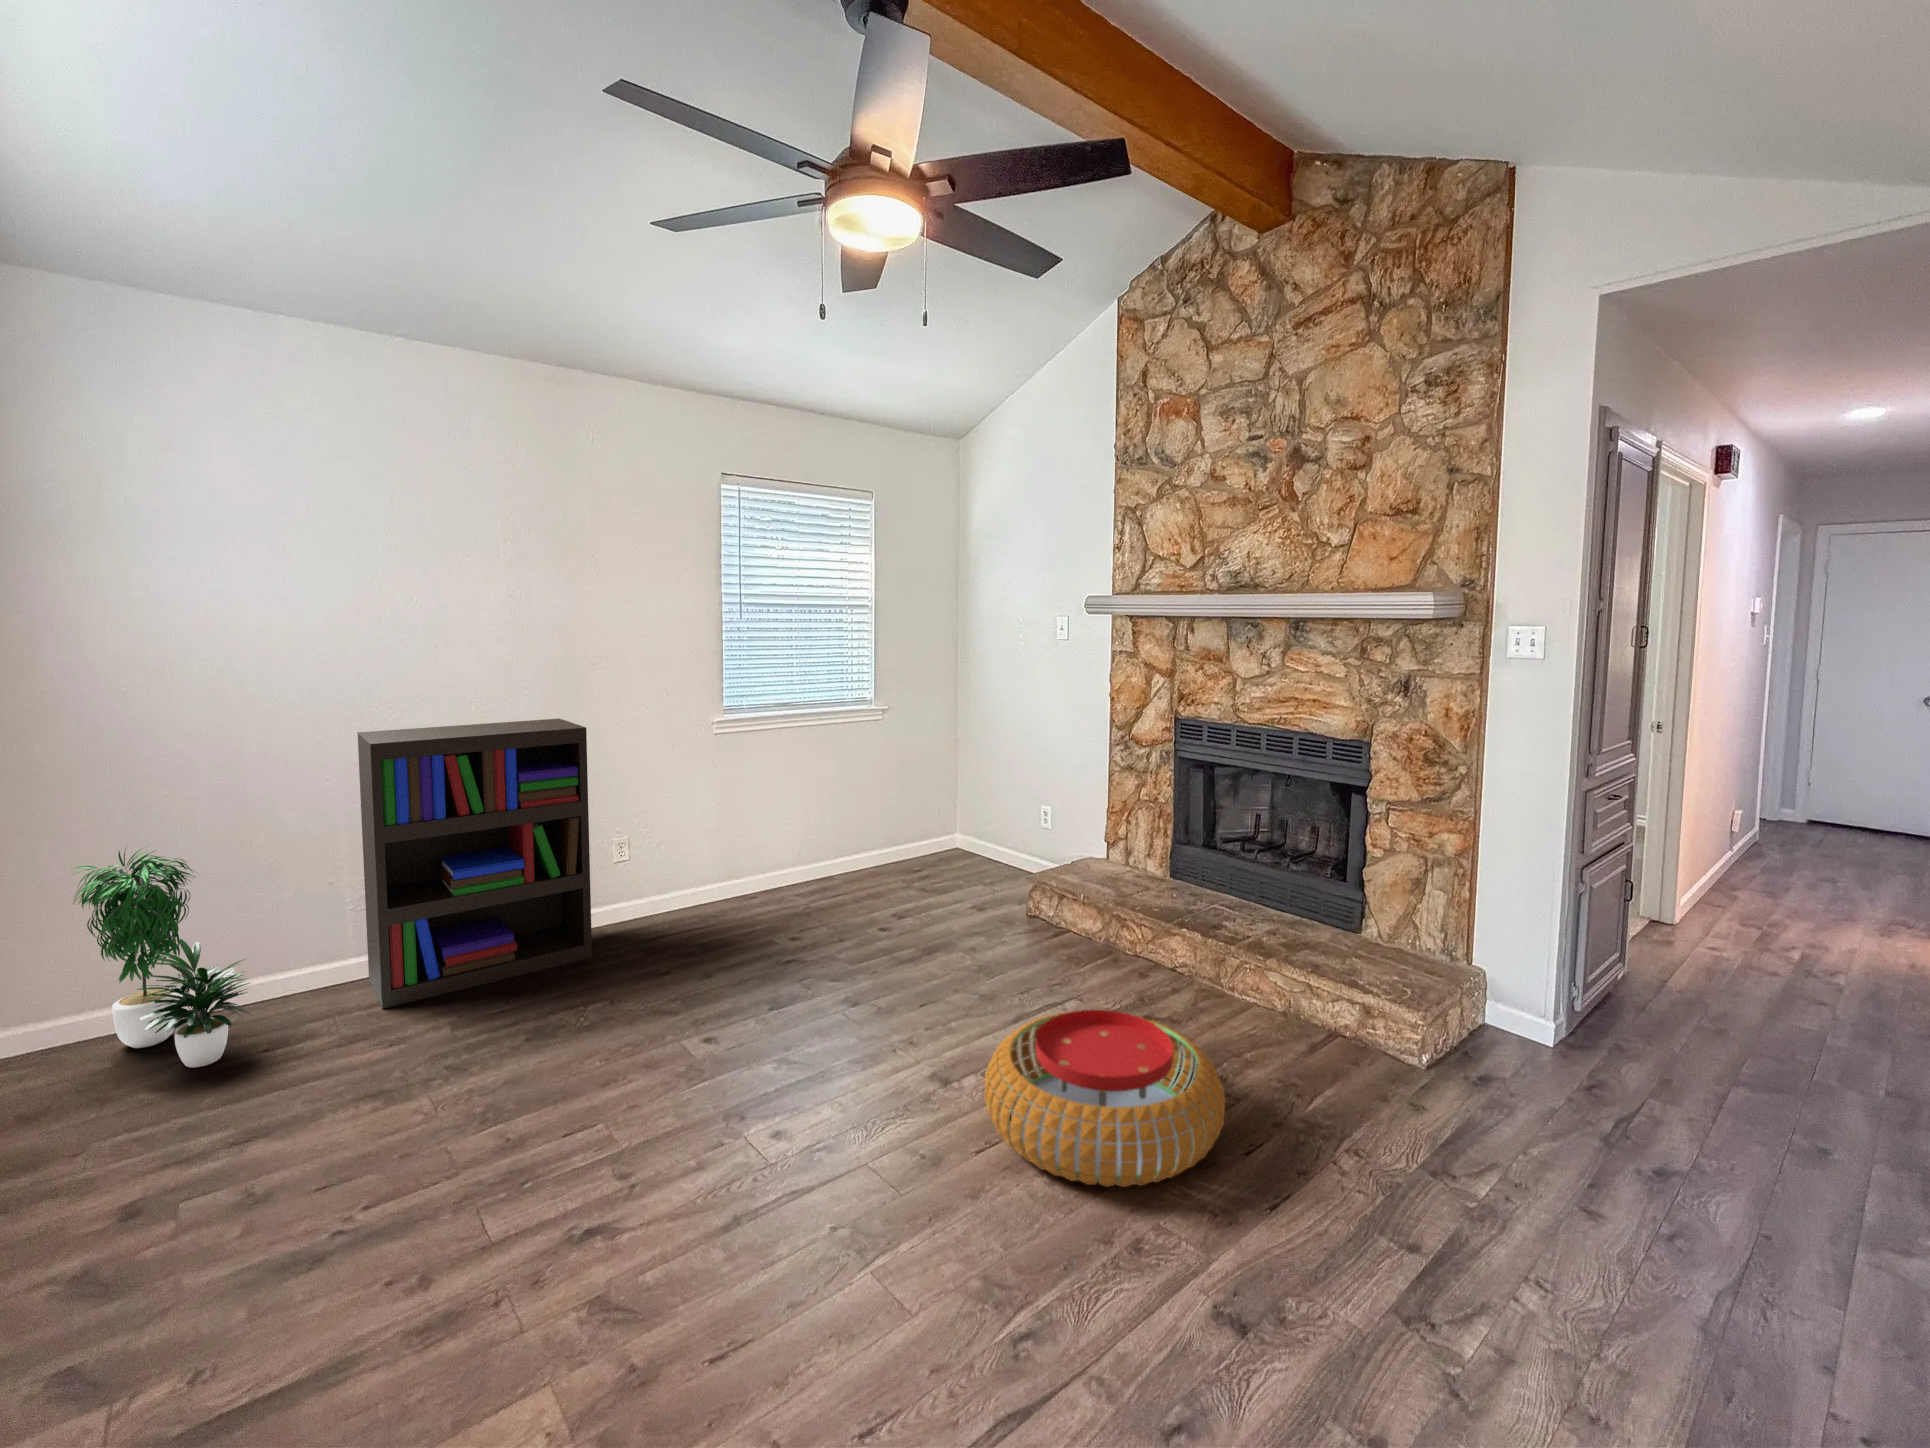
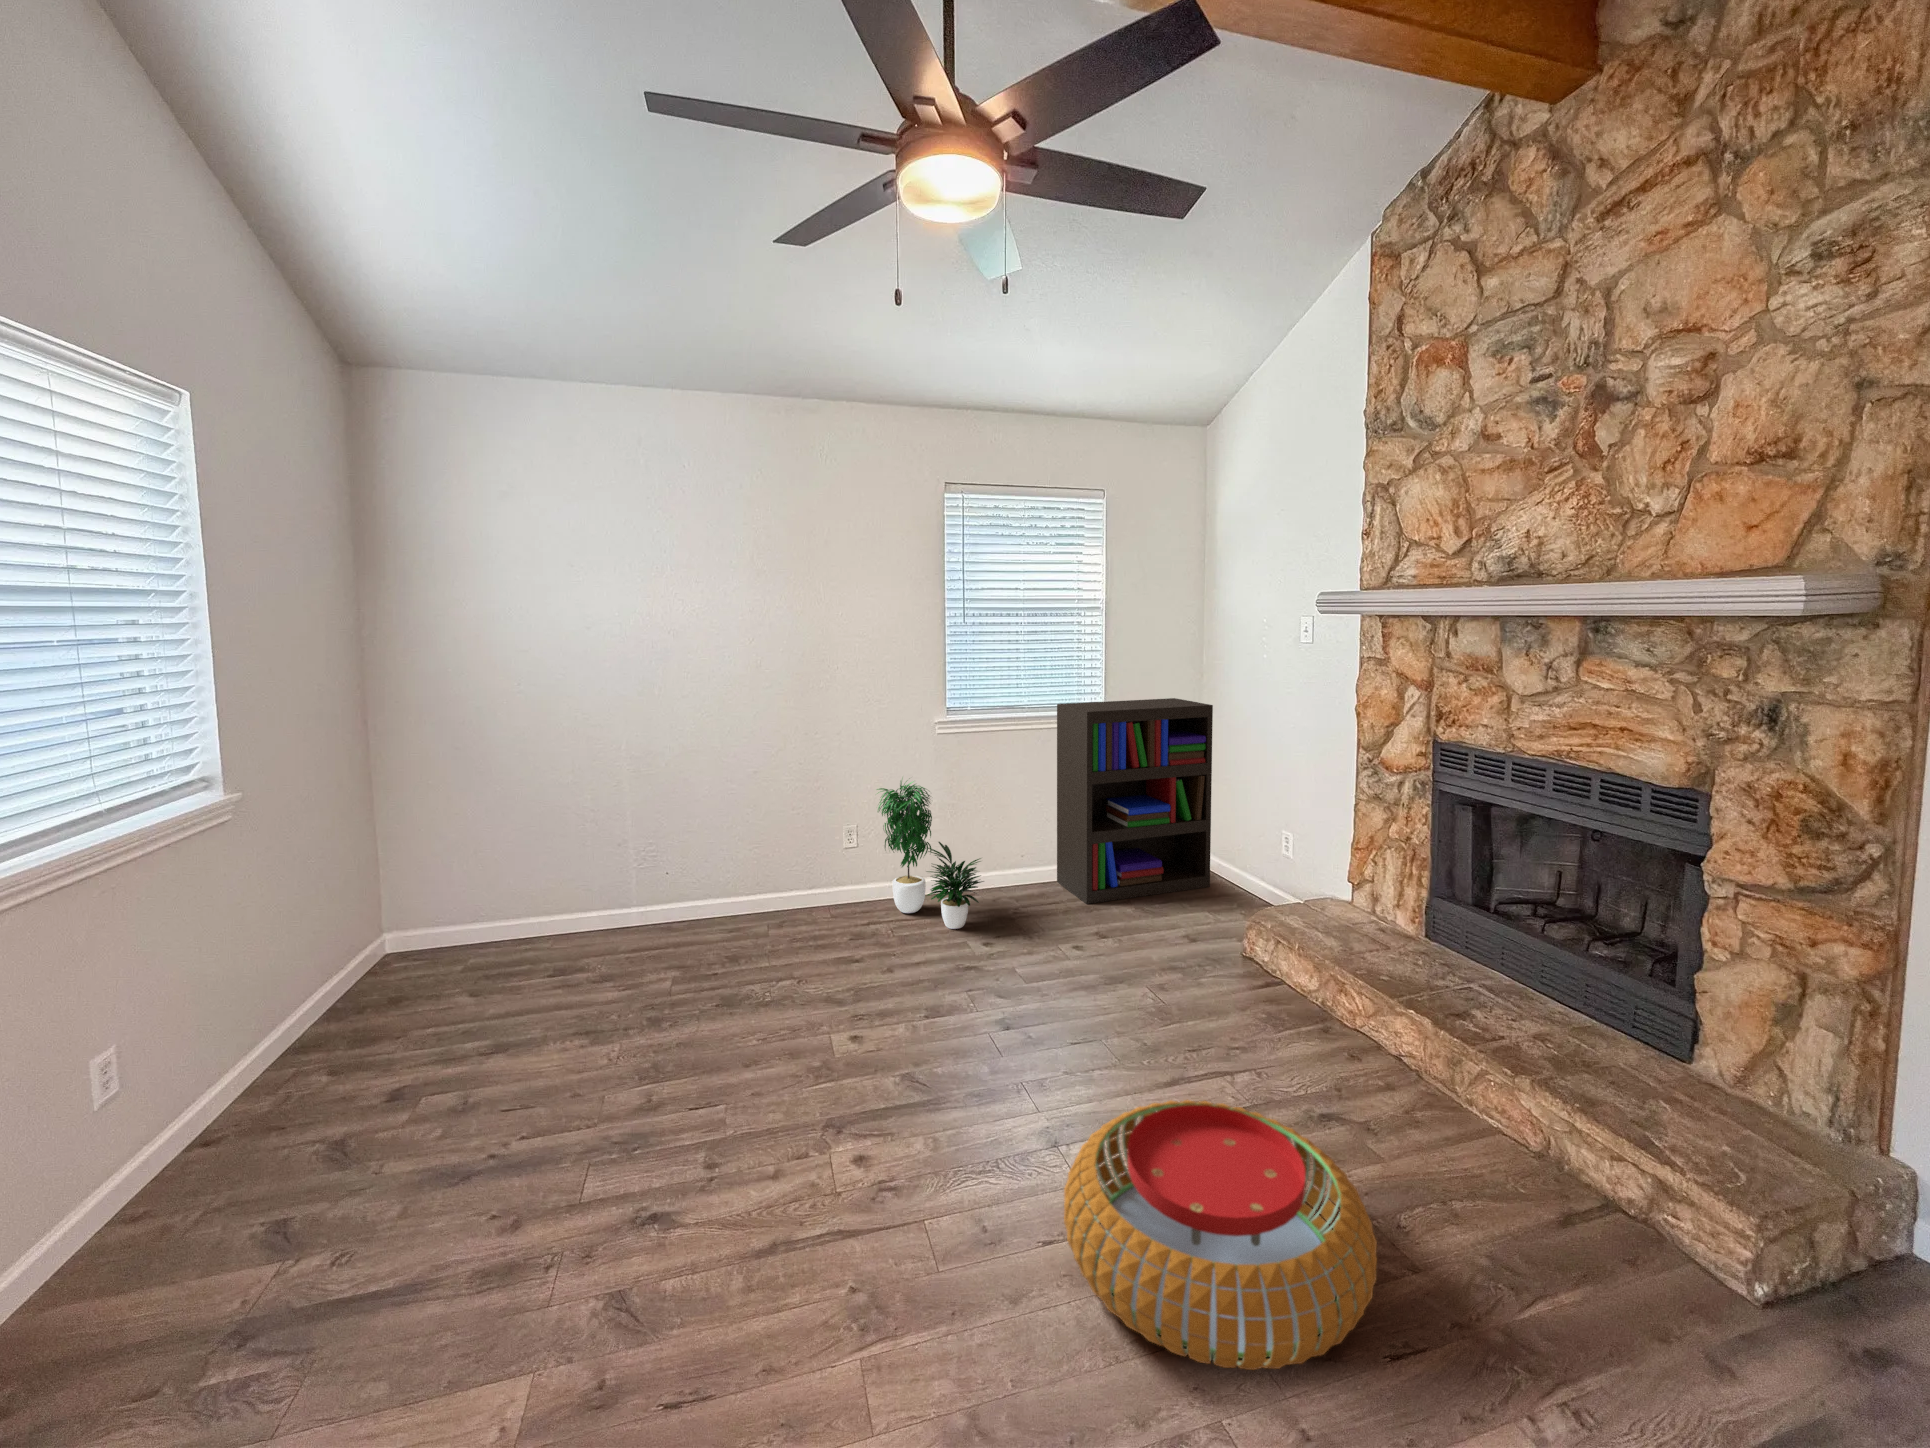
bookshelf: present [358,719,592,1009] -> present [1057,698,1213,904]
potted plant: present [74,849,253,1068] -> present [877,781,984,929]

